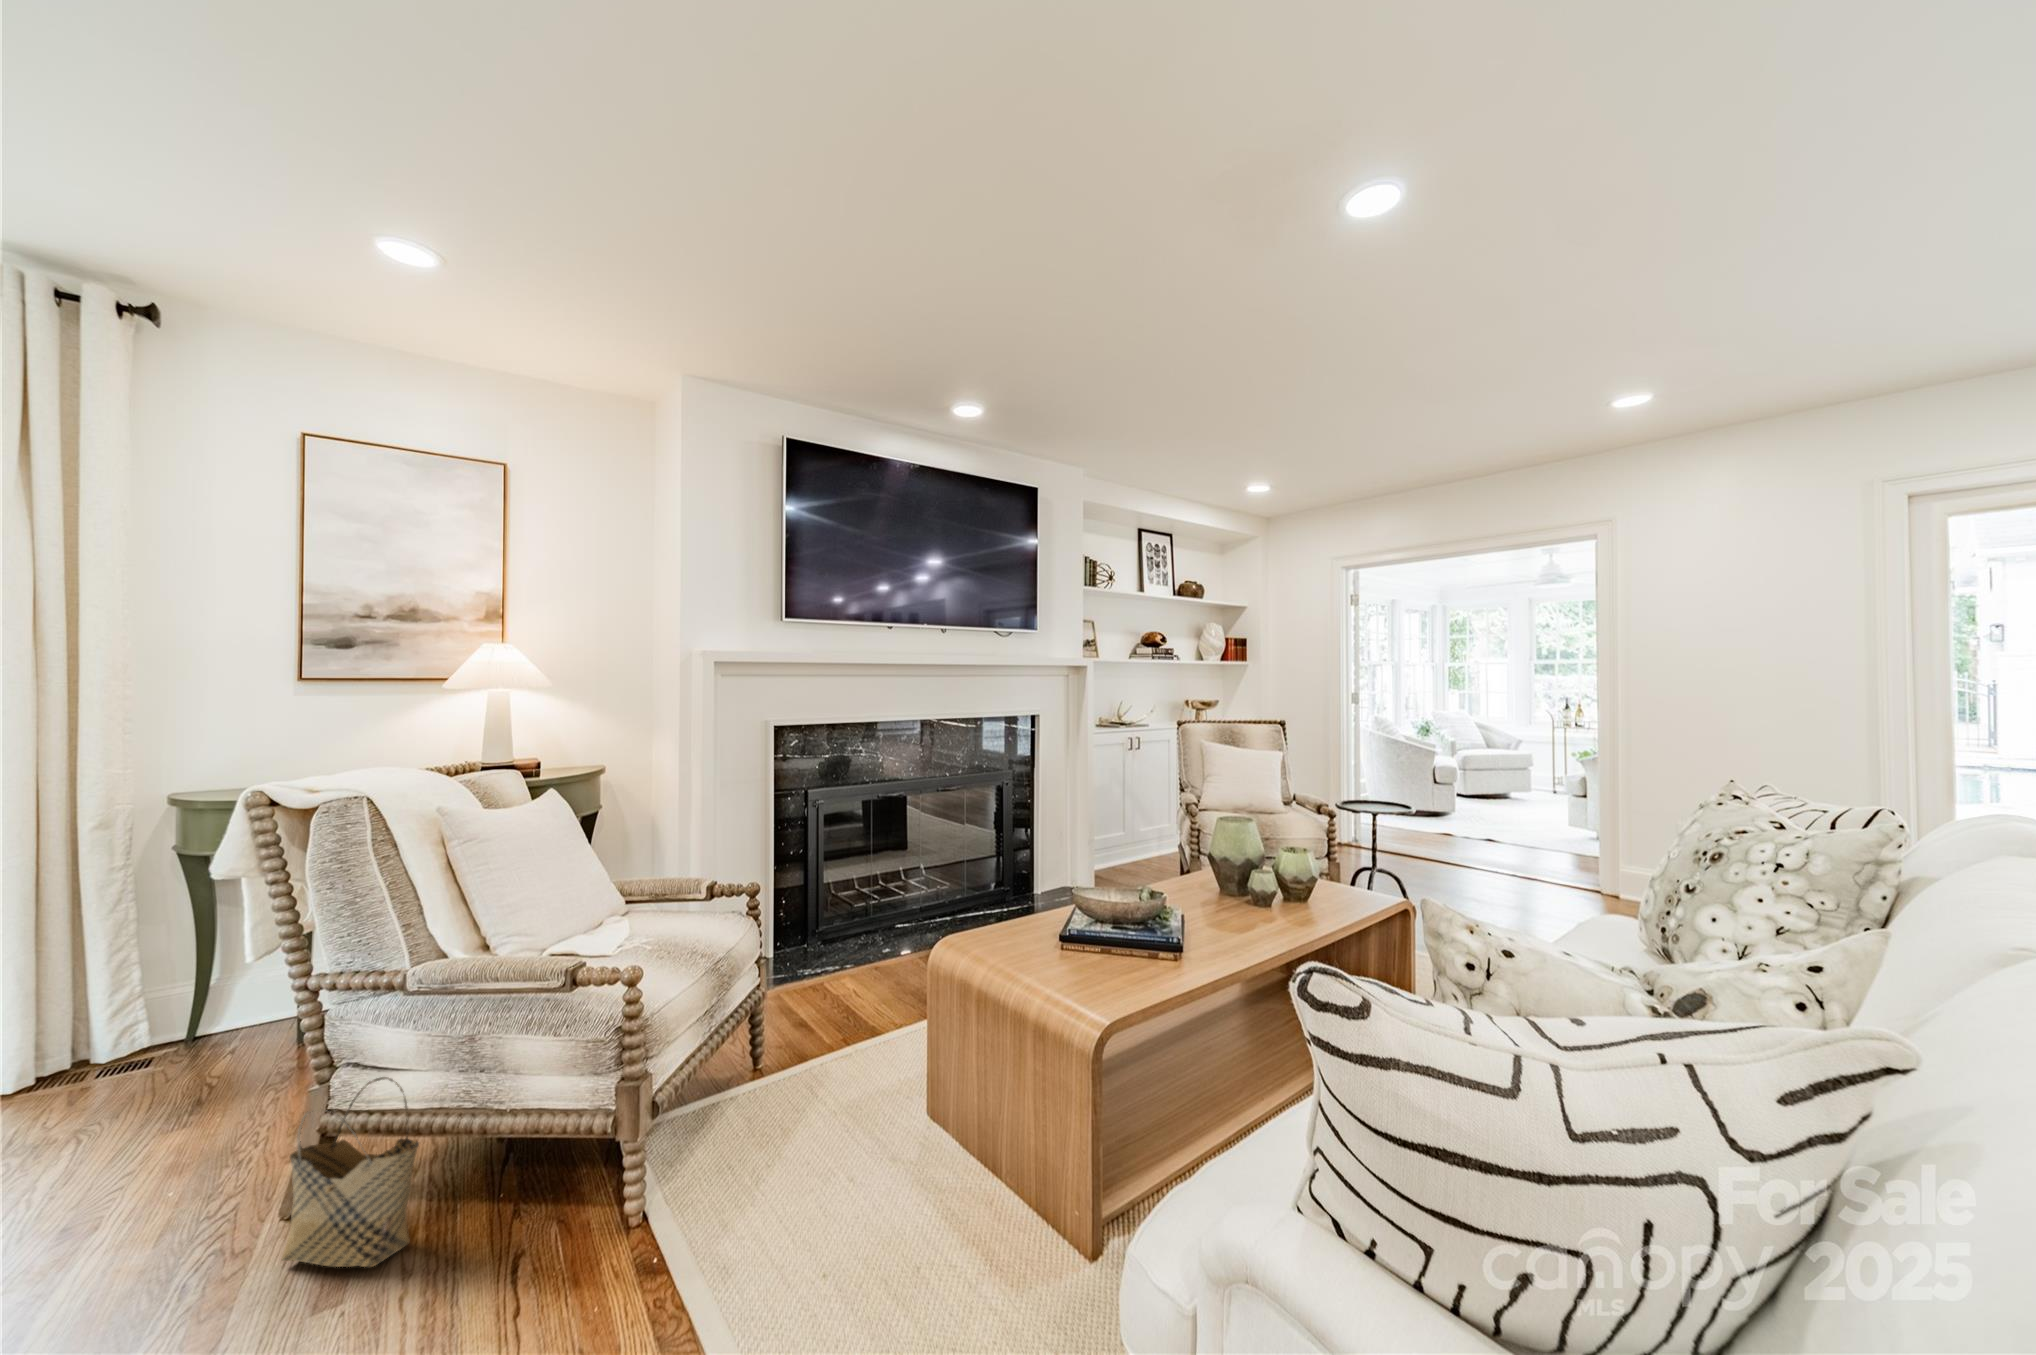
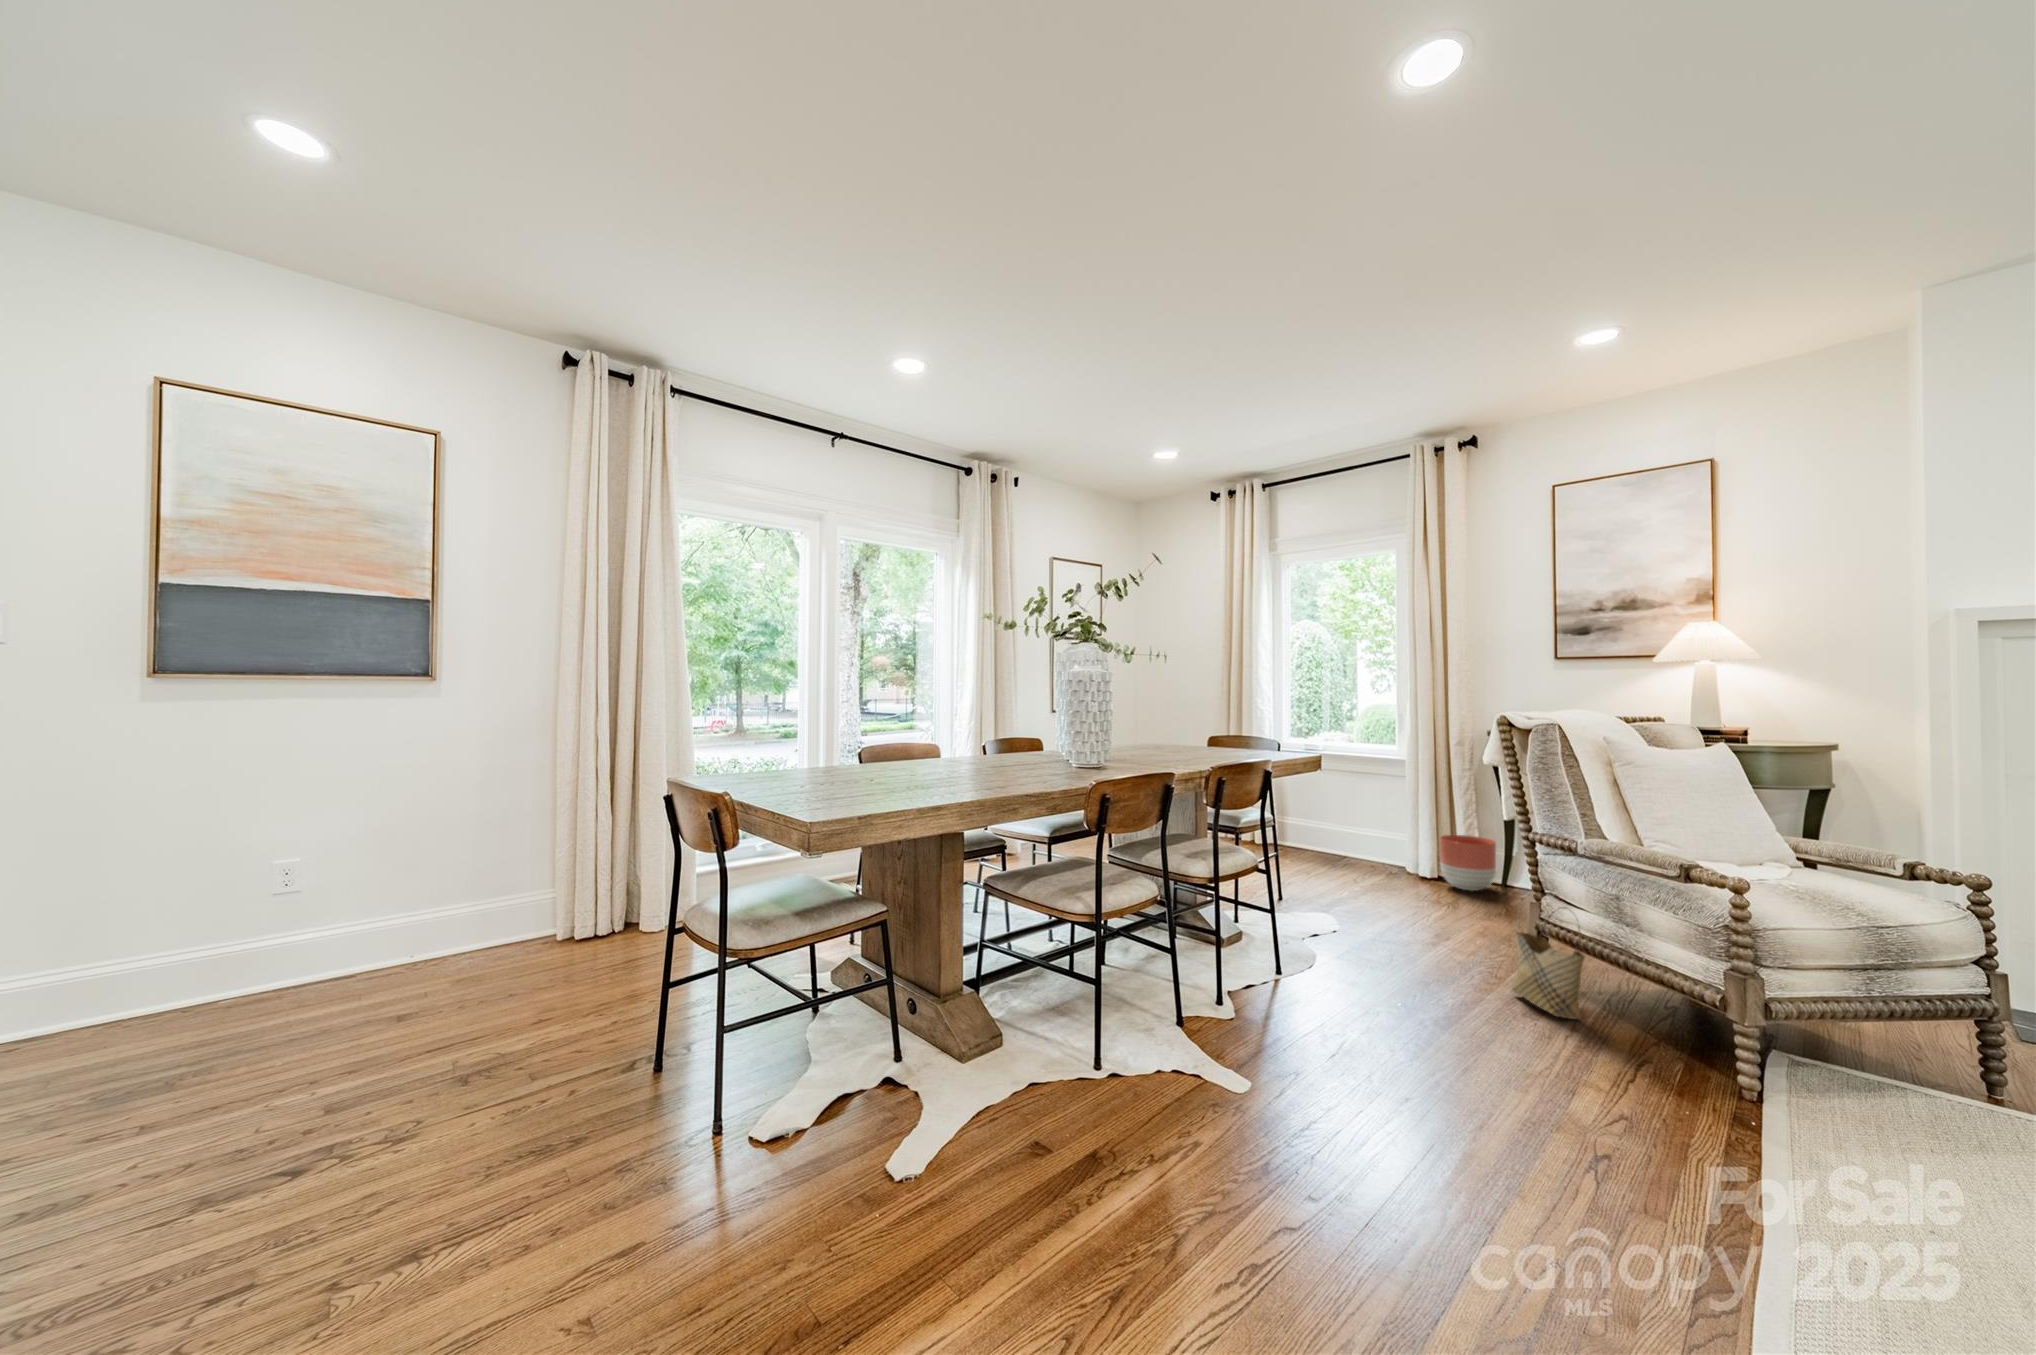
planter: none [69,966,196,1071] -> present [1440,835,1496,891]

